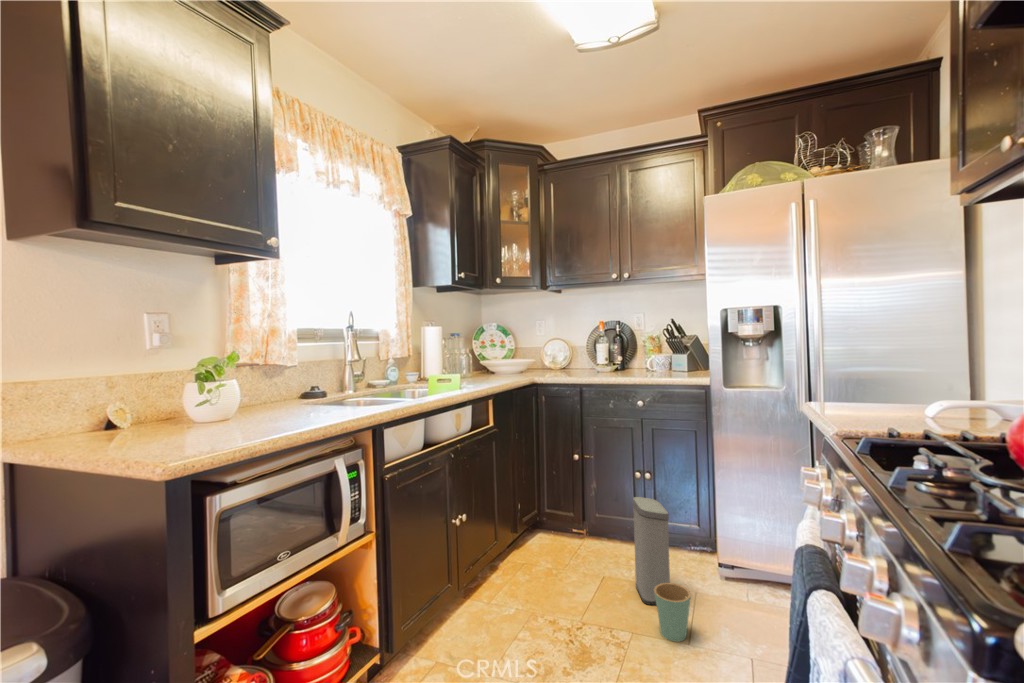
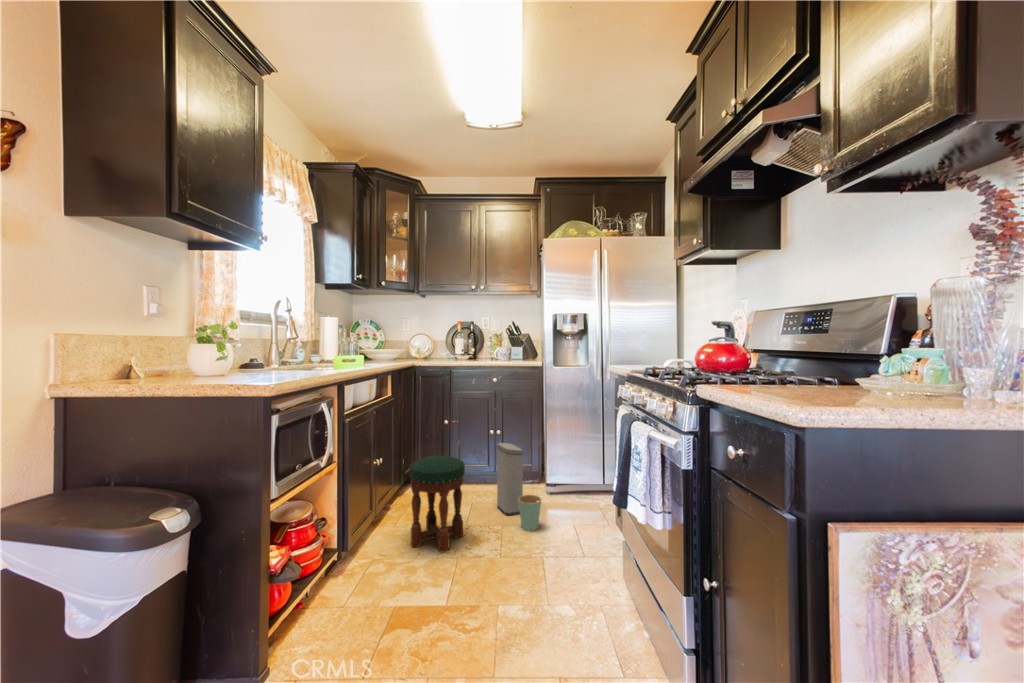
stool: none [498,512,572,648] -> present [410,455,465,552]

